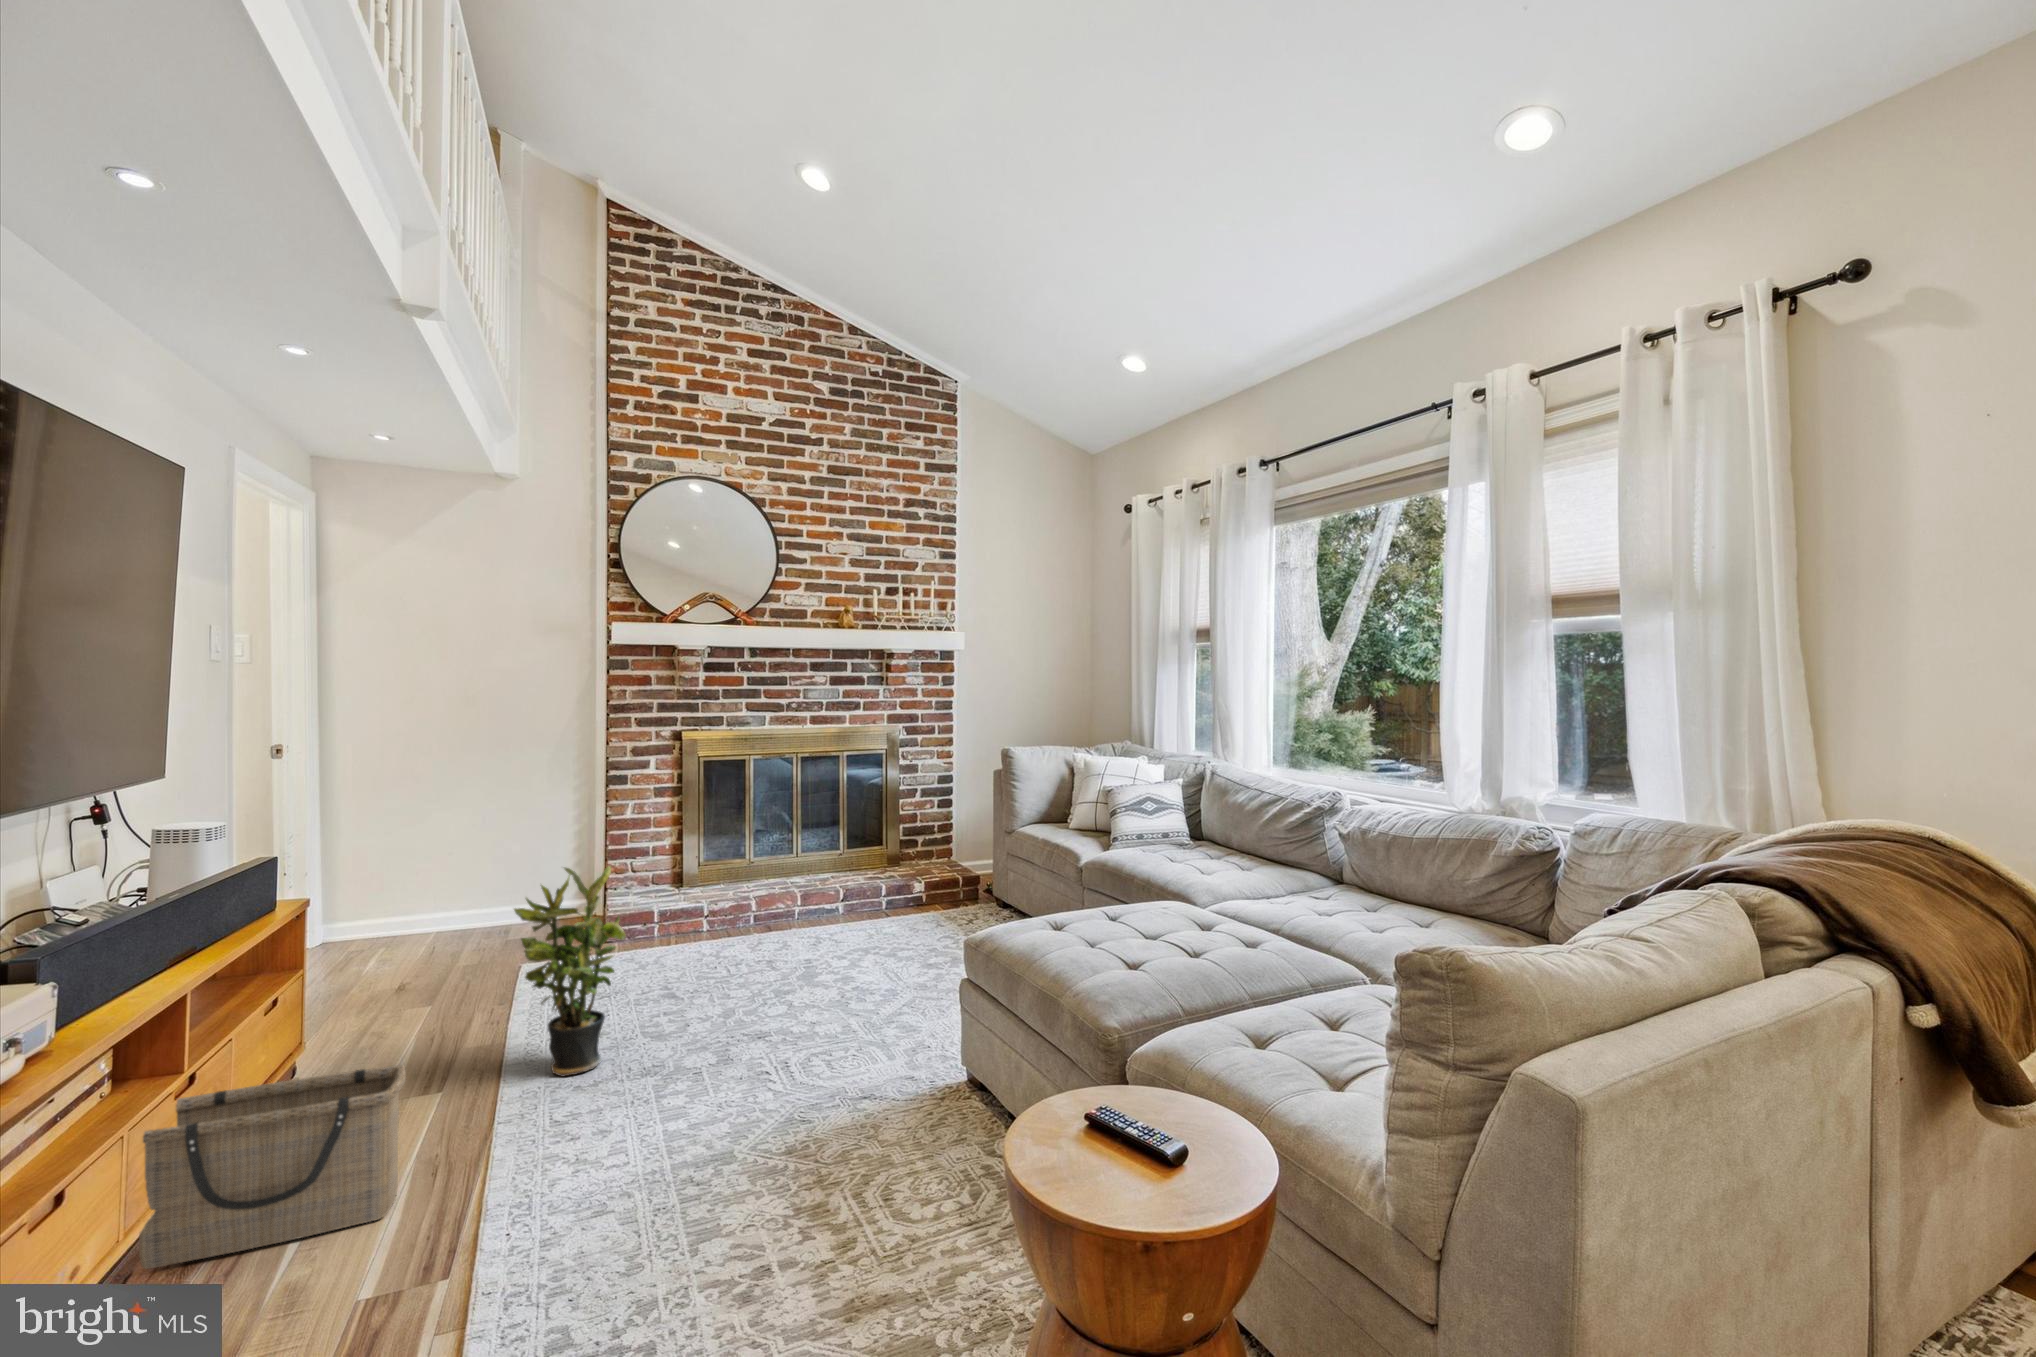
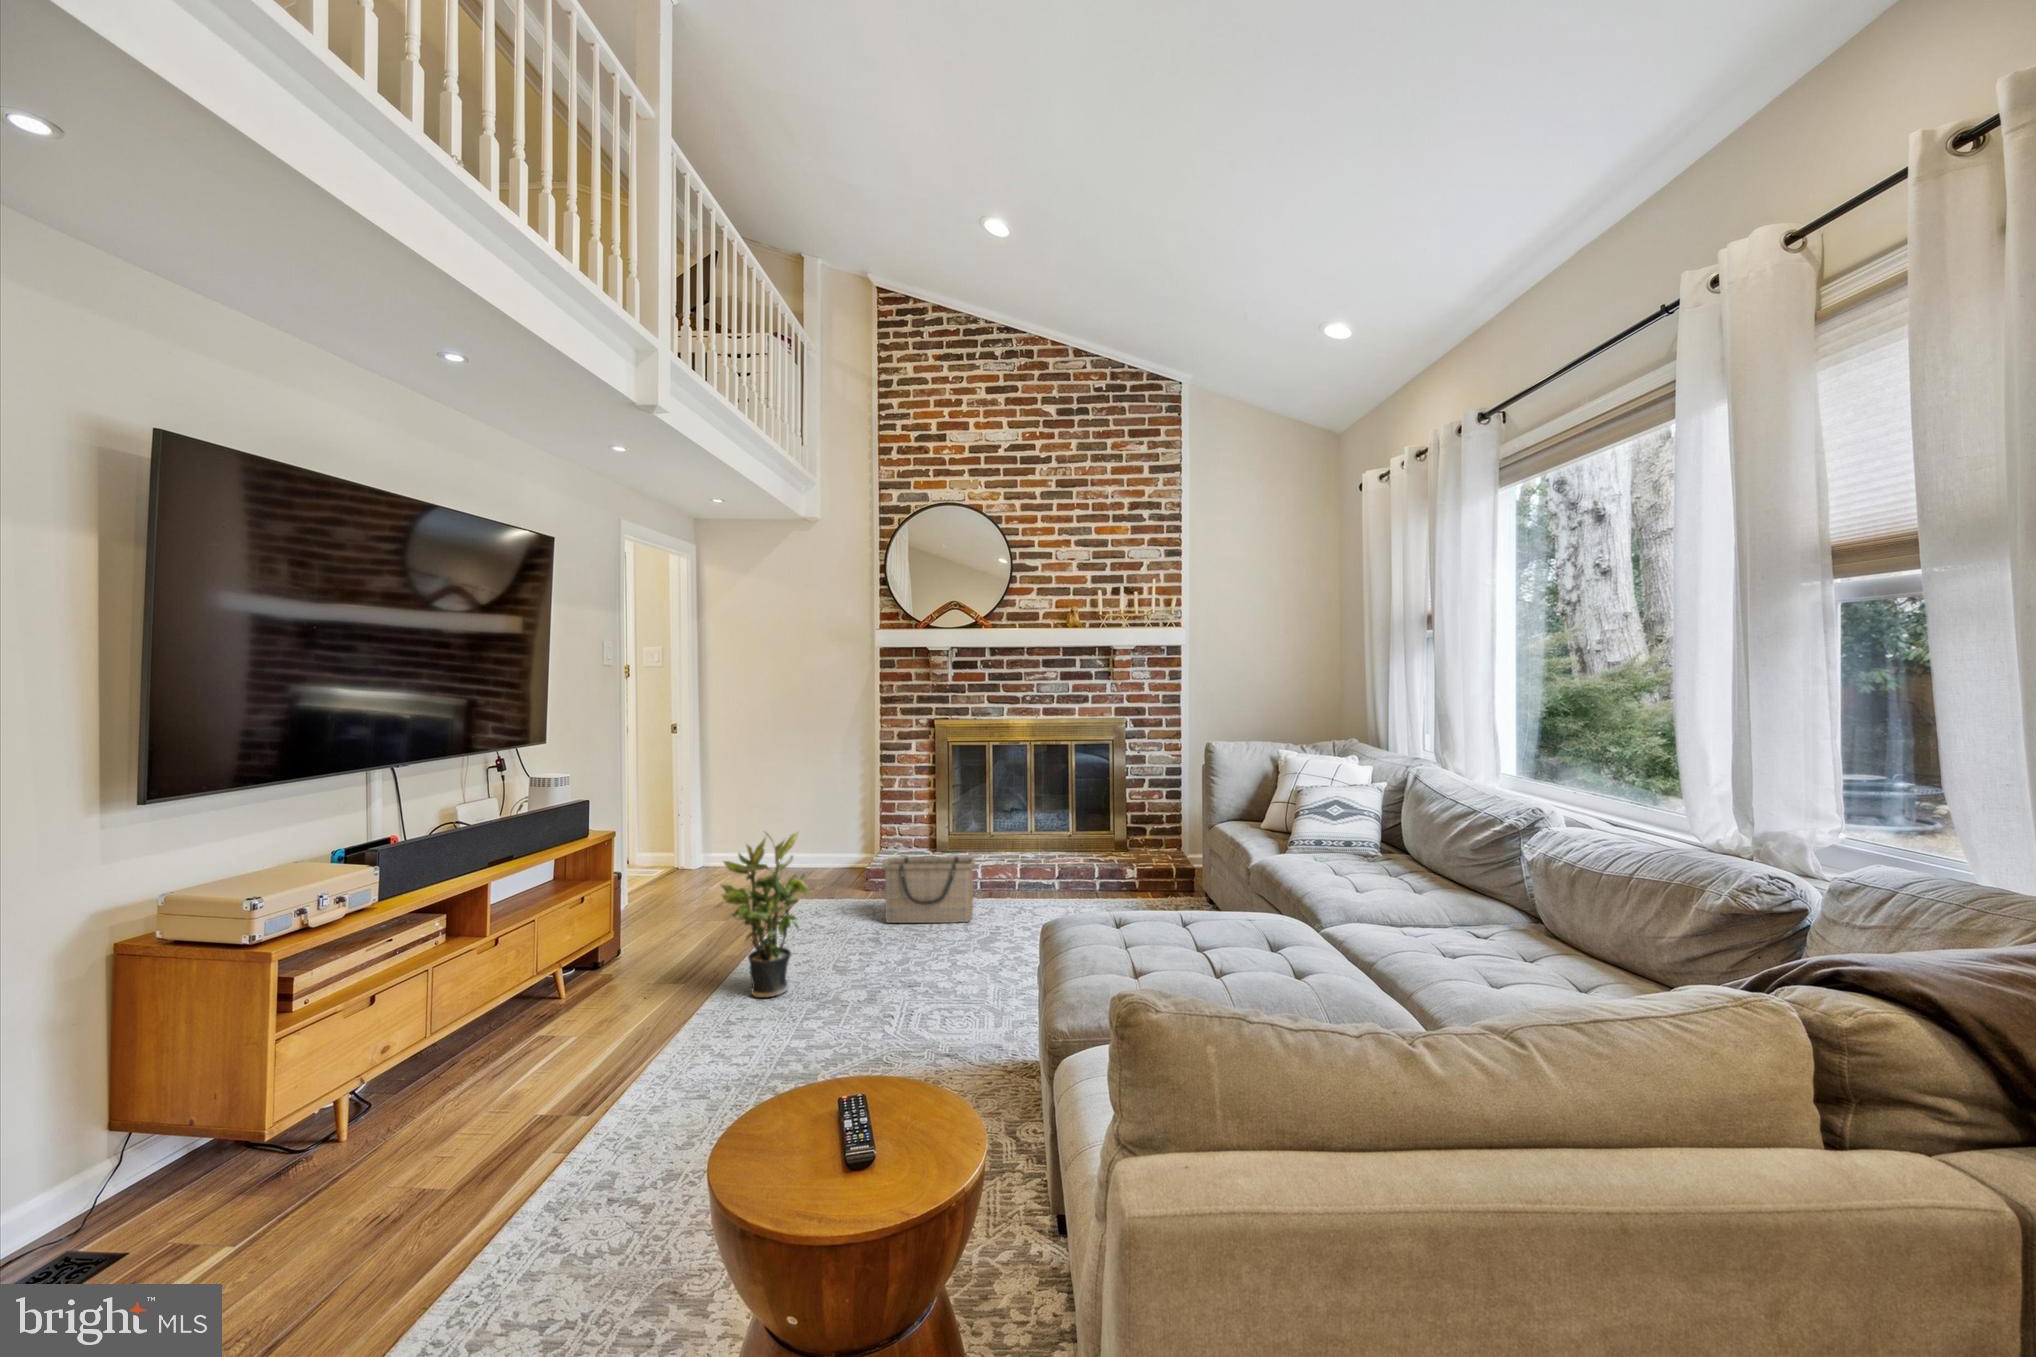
basket: present [139,1065,406,1269] -> present [882,856,975,923]

